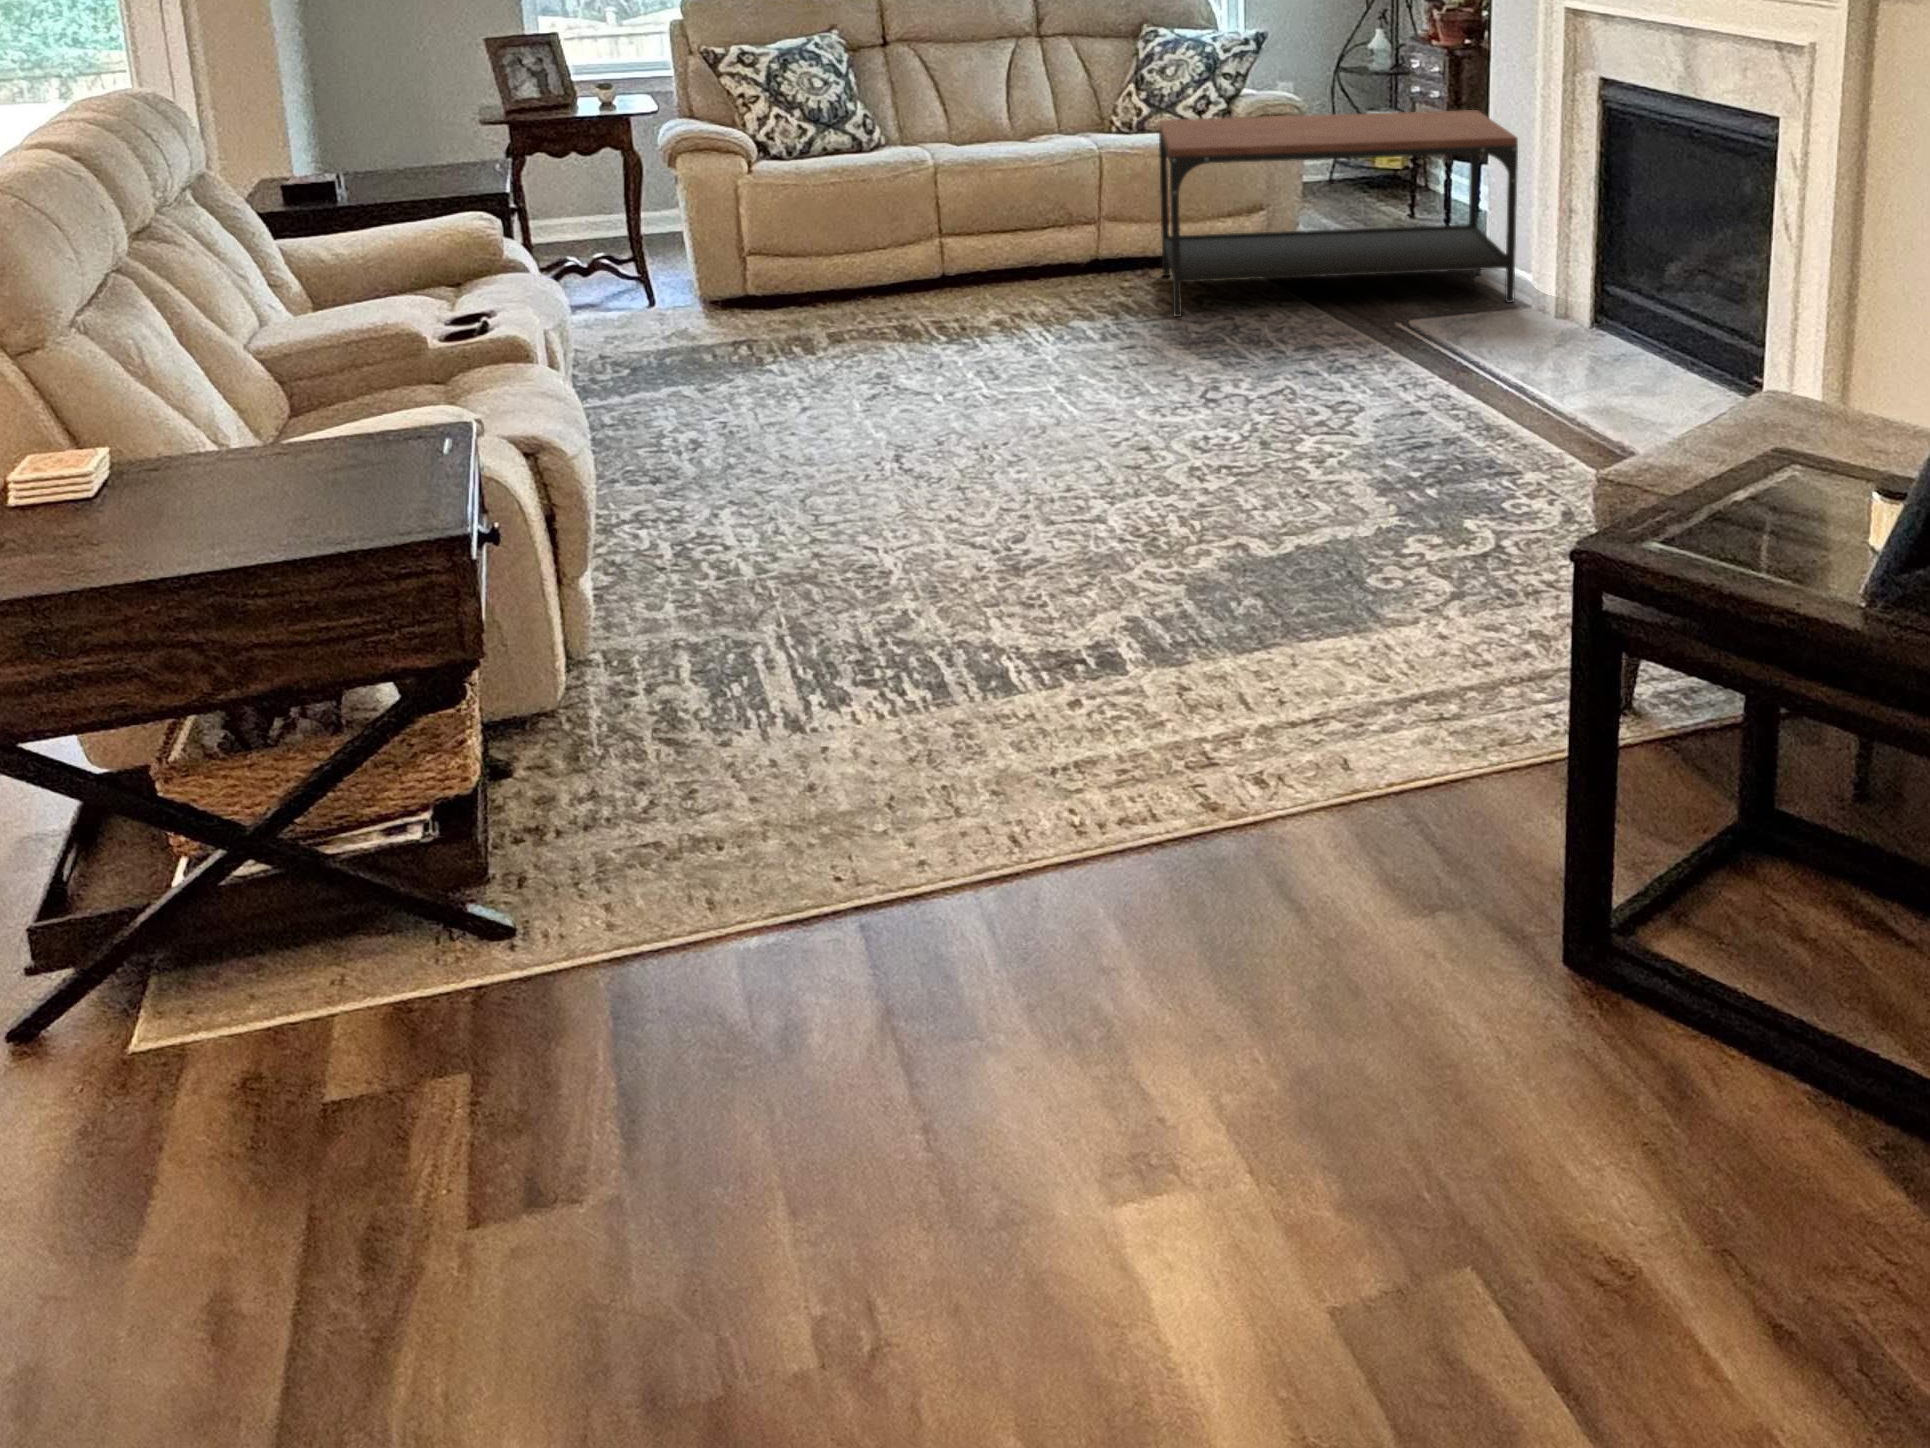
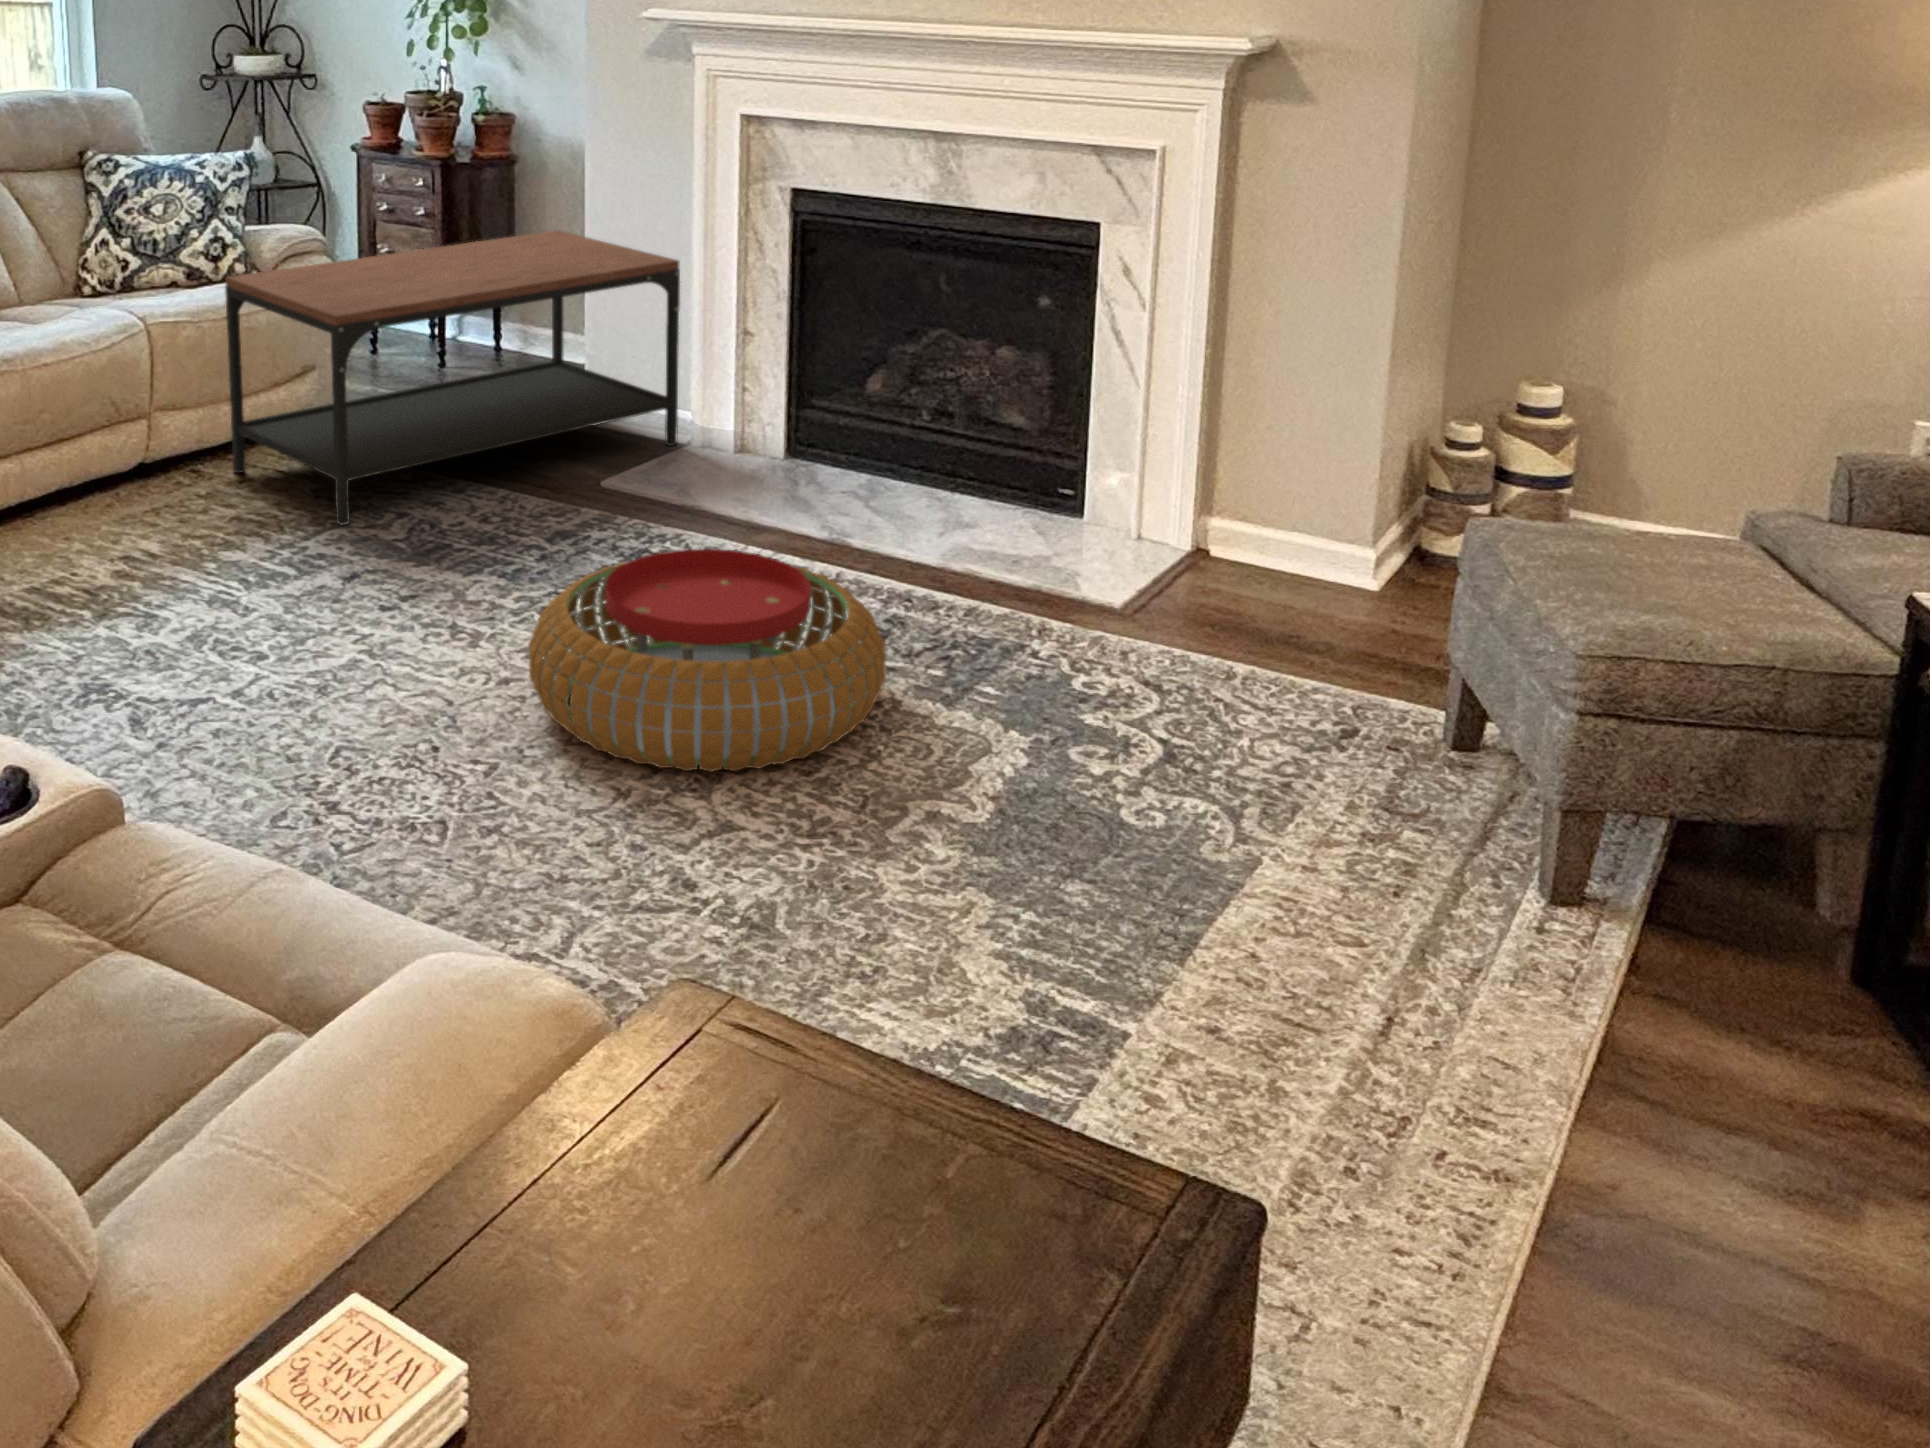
pouf: none [1070,340,1359,504] -> present [529,549,886,772]

